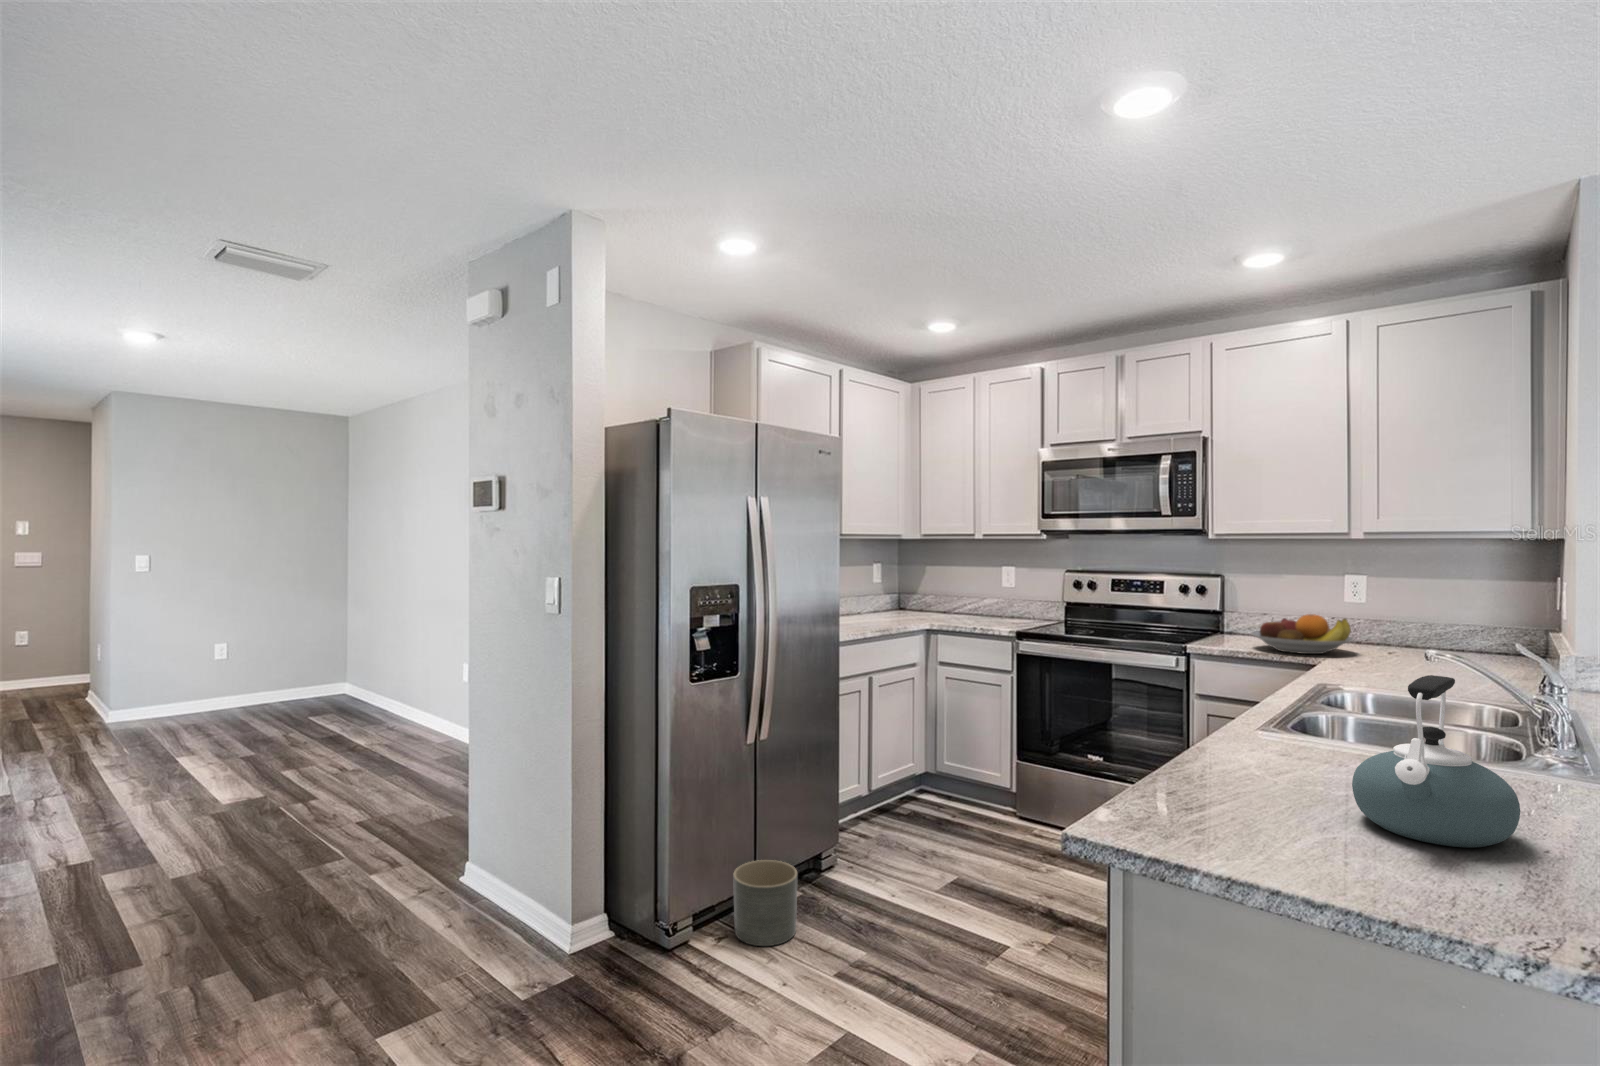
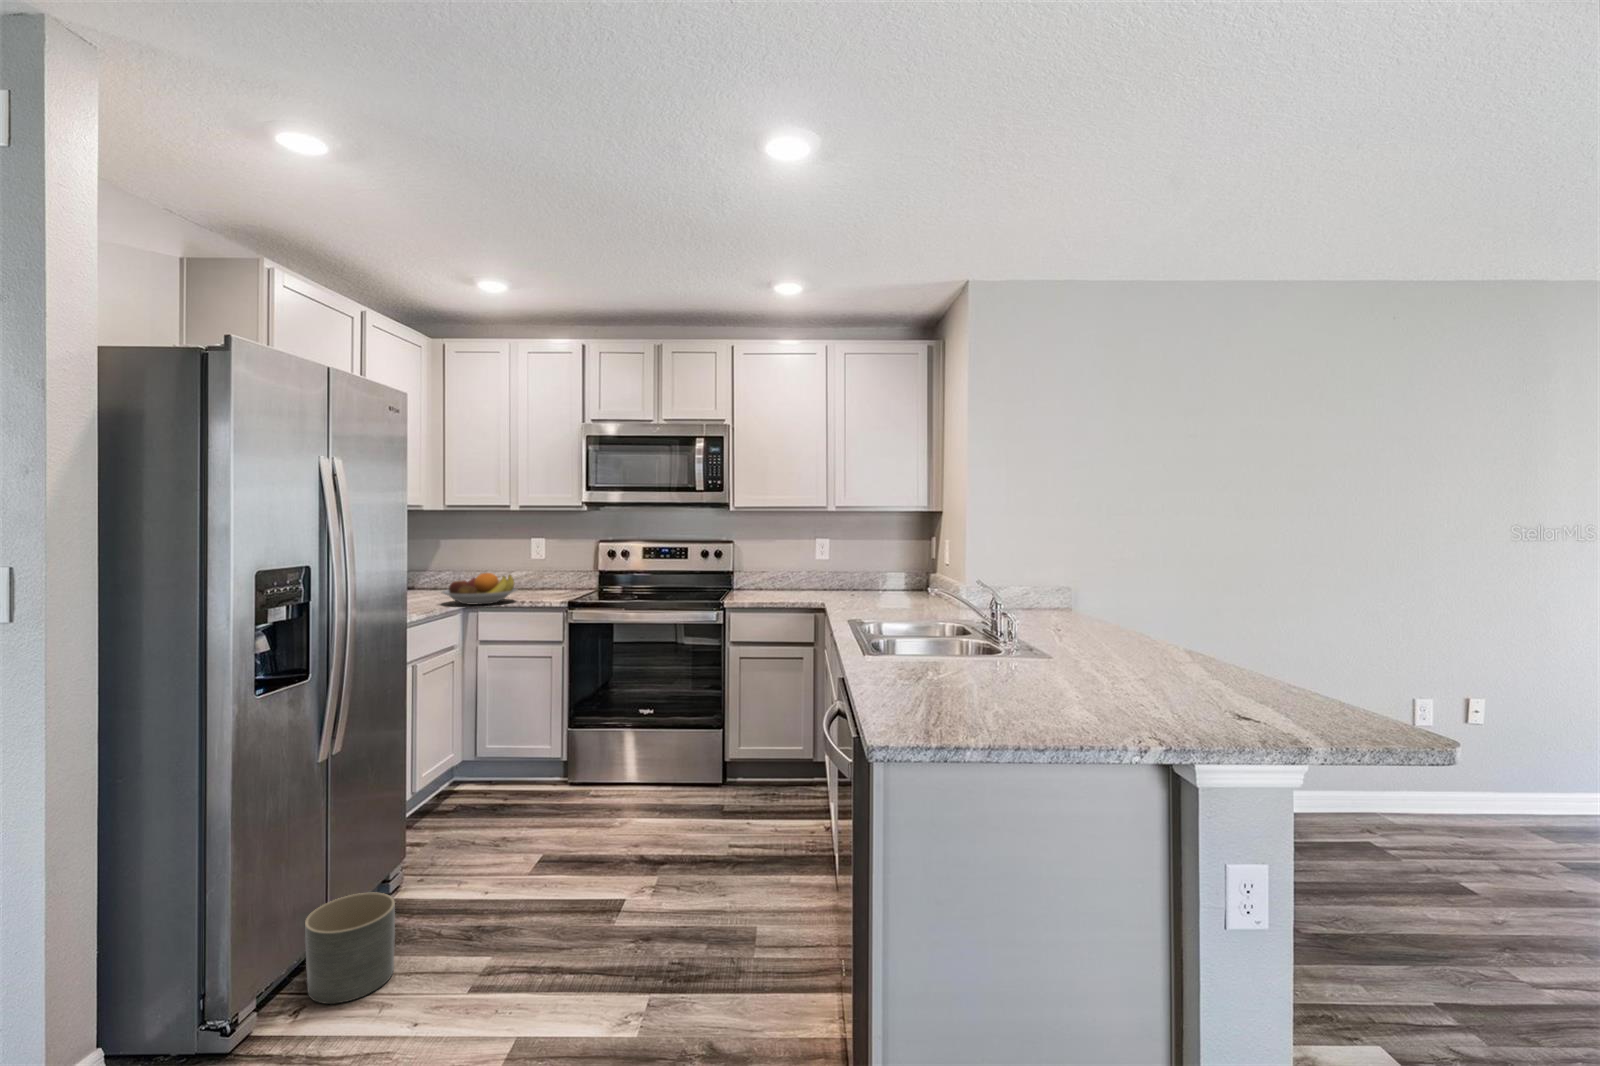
fruit bowl: present [1251,614,1354,654] -> present [442,573,517,605]
kettle: present [1352,675,1520,847] -> none [984,596,1075,705]

